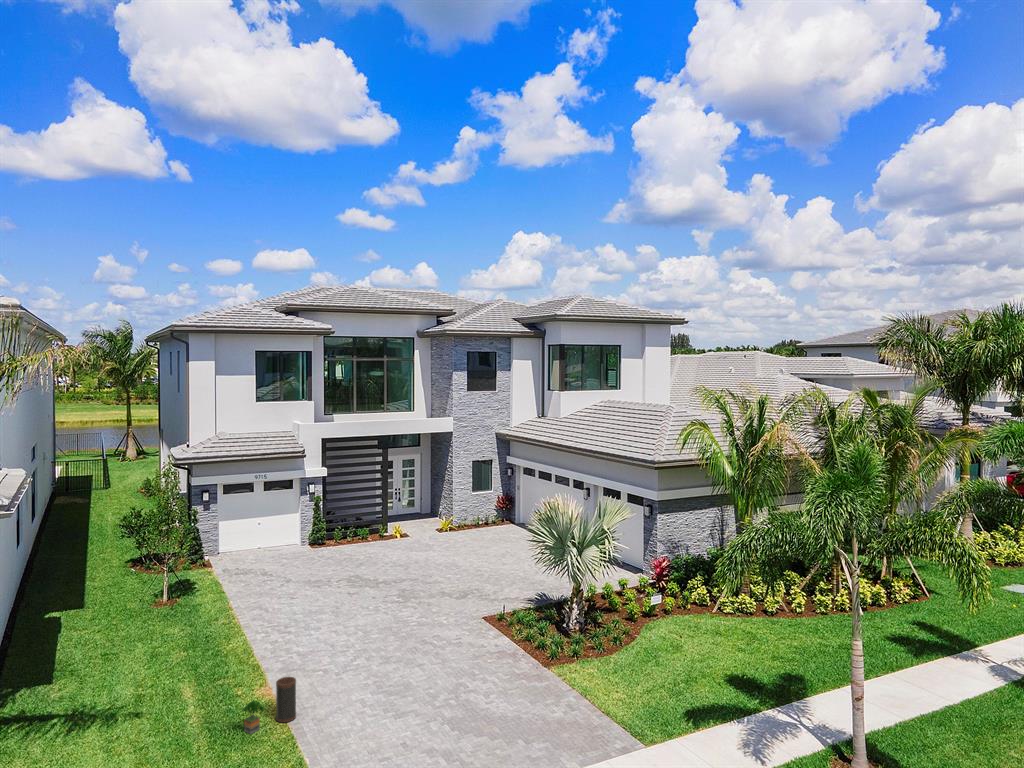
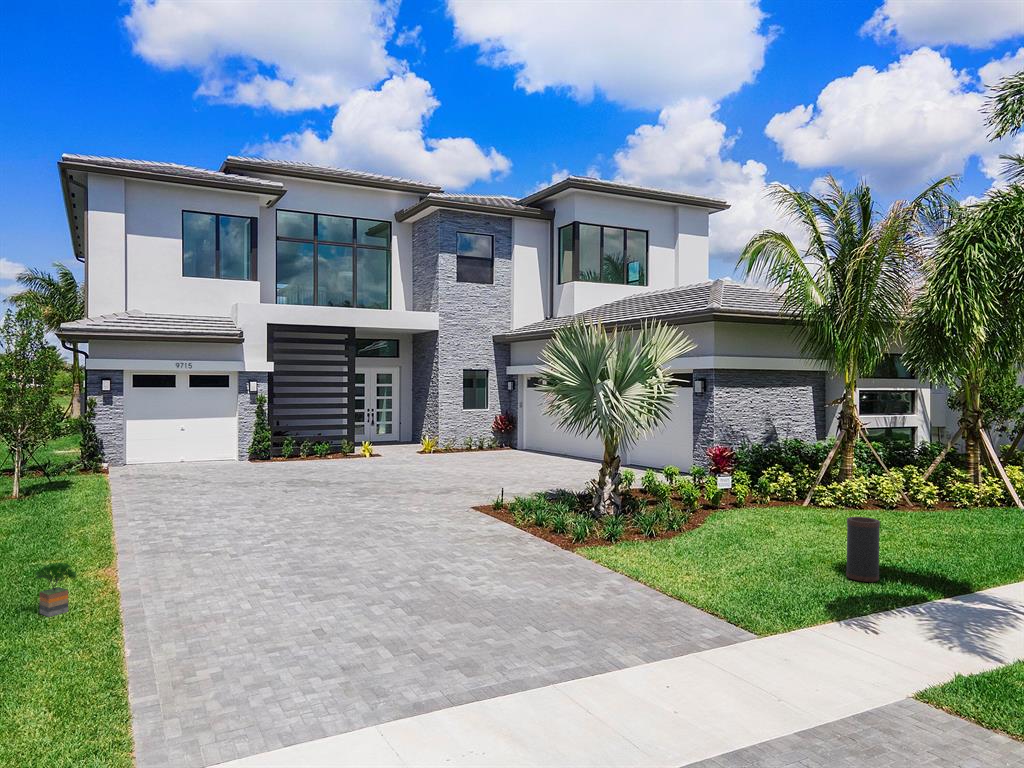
trash can: present [276,677,296,723] -> present [846,517,880,582]

